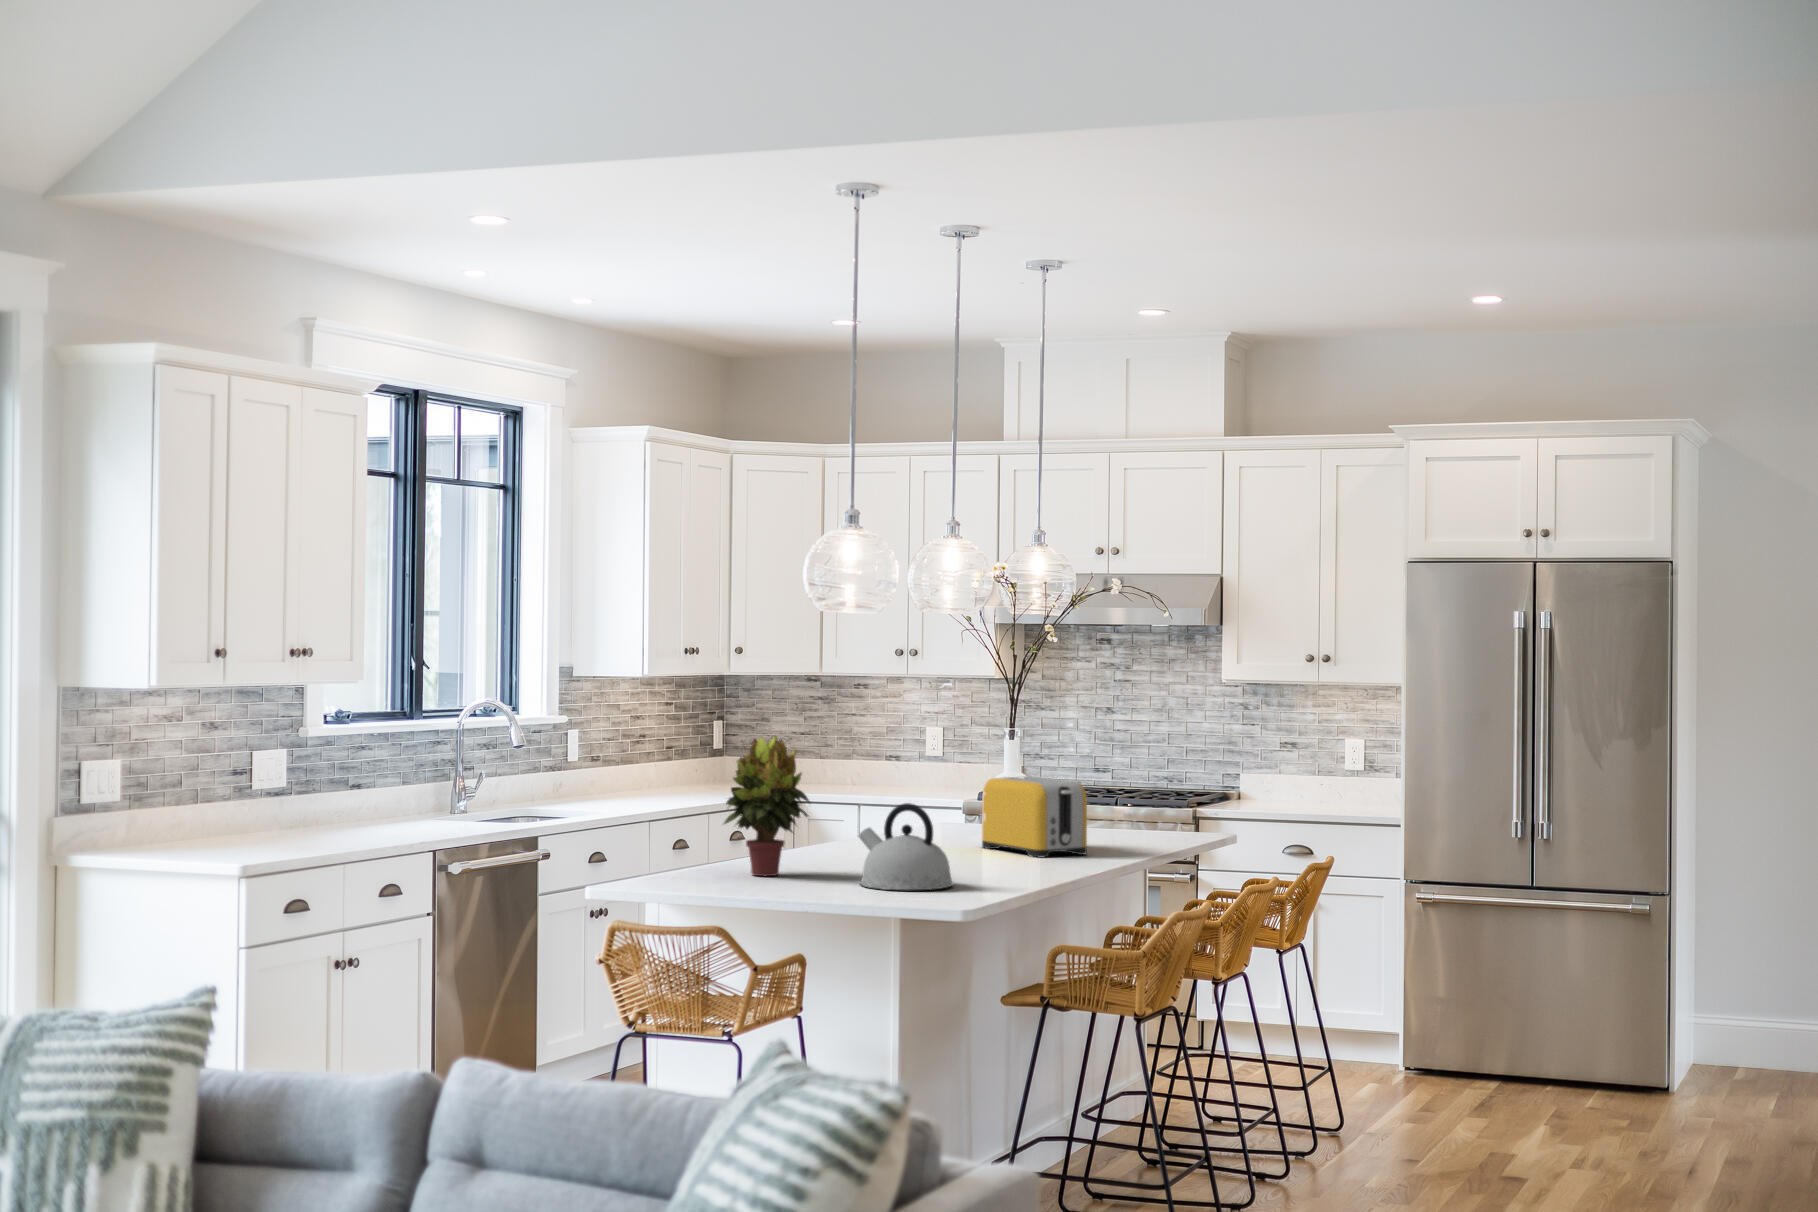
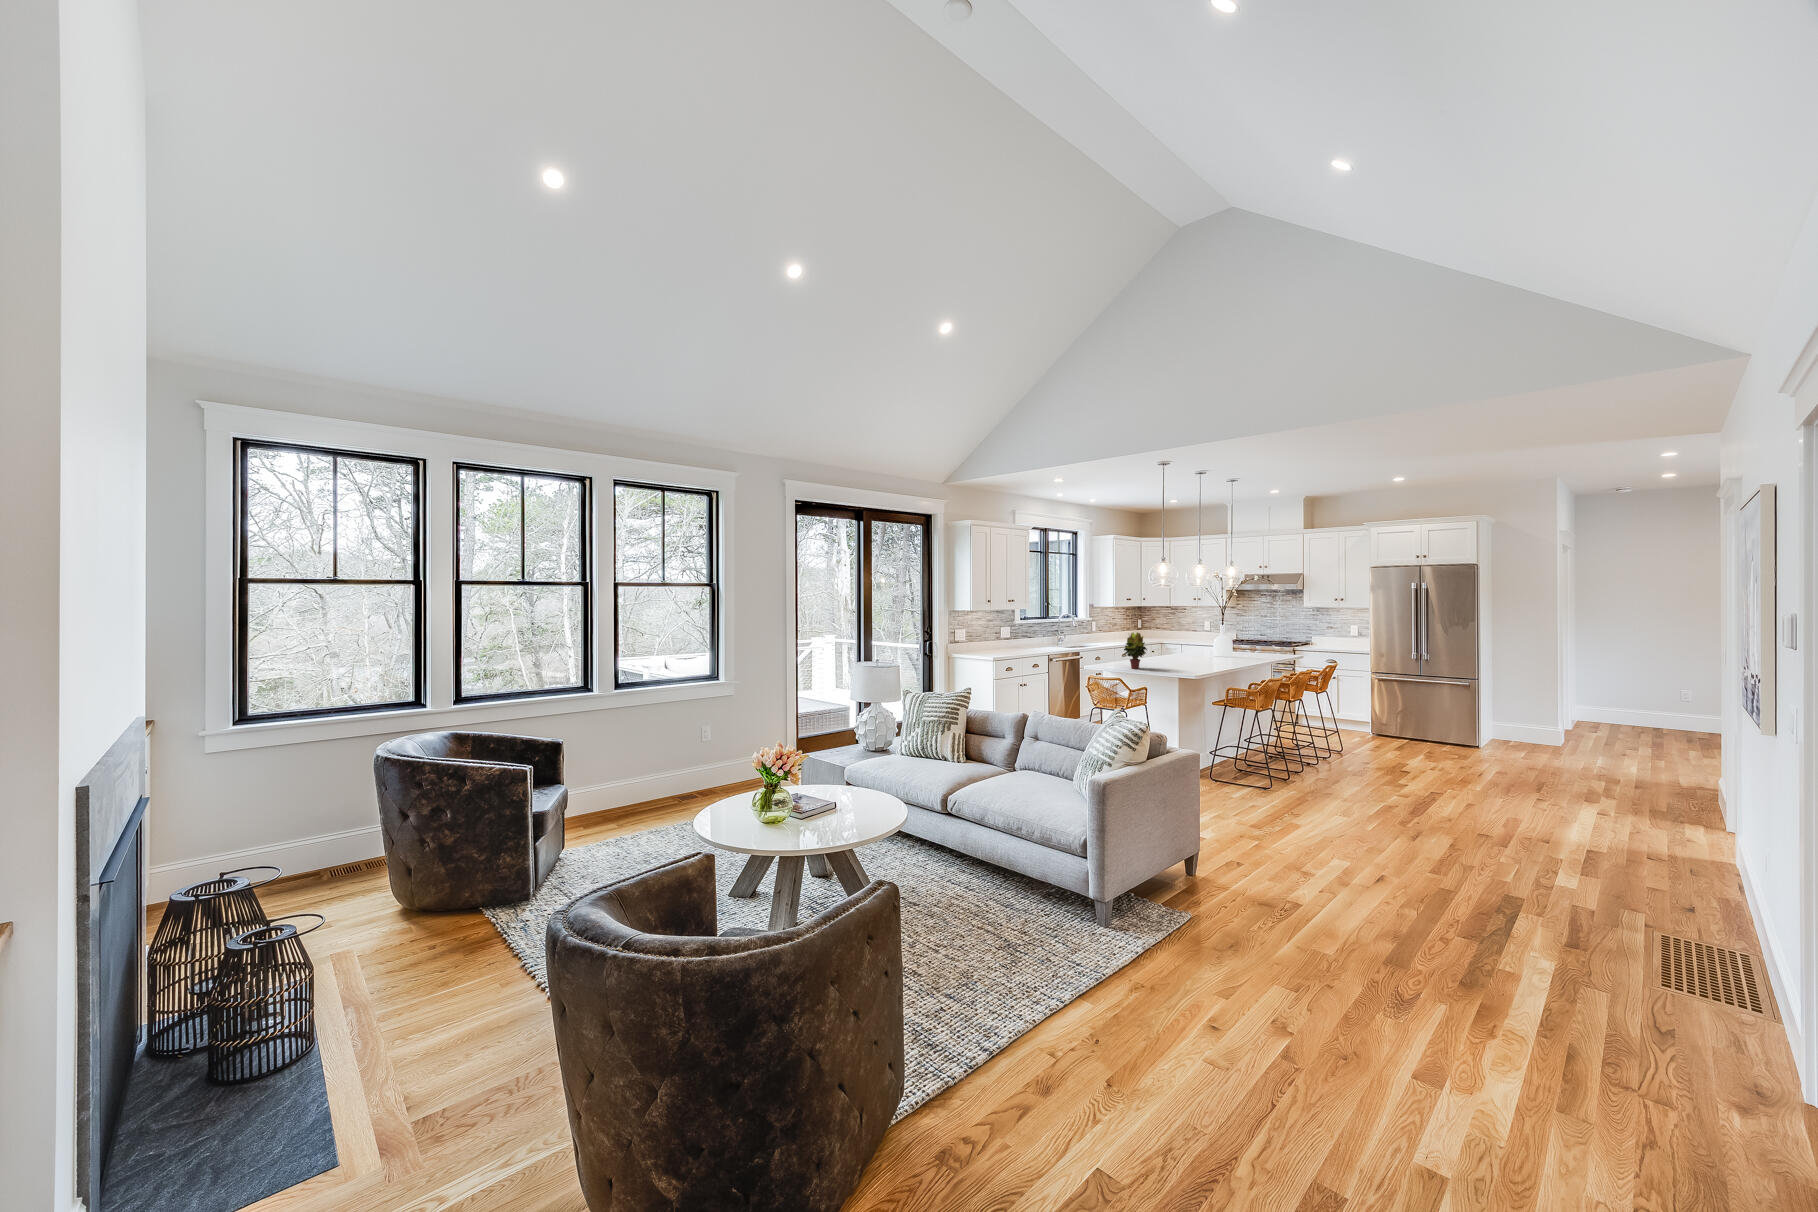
toaster: present [982,776,1087,857] -> none [1206,641,1238,665]
kettle: present [859,803,953,890] -> none [1160,652,1187,675]

